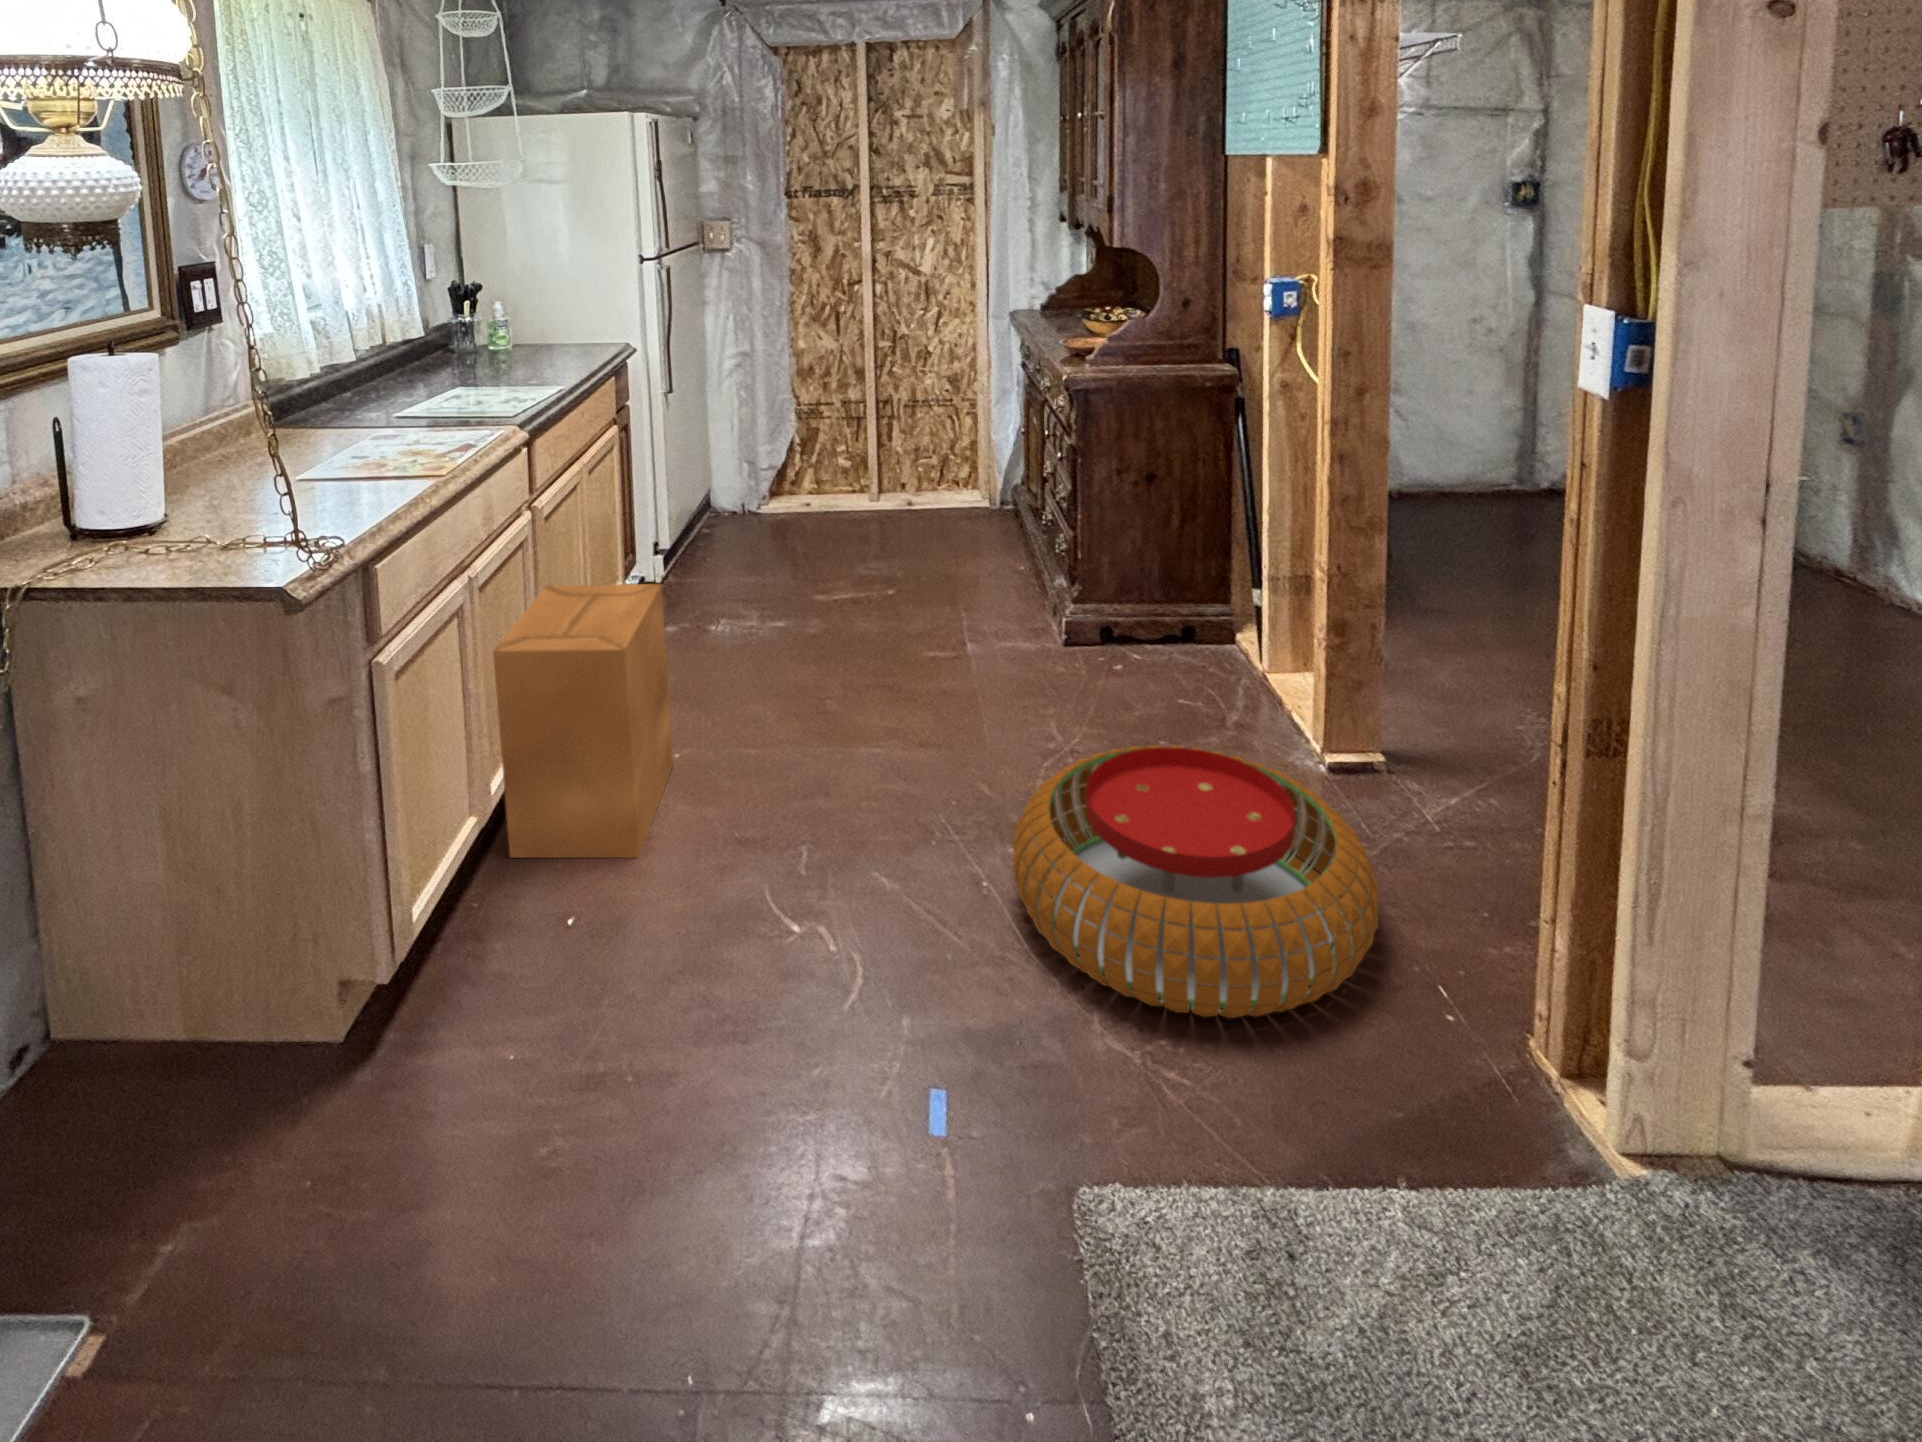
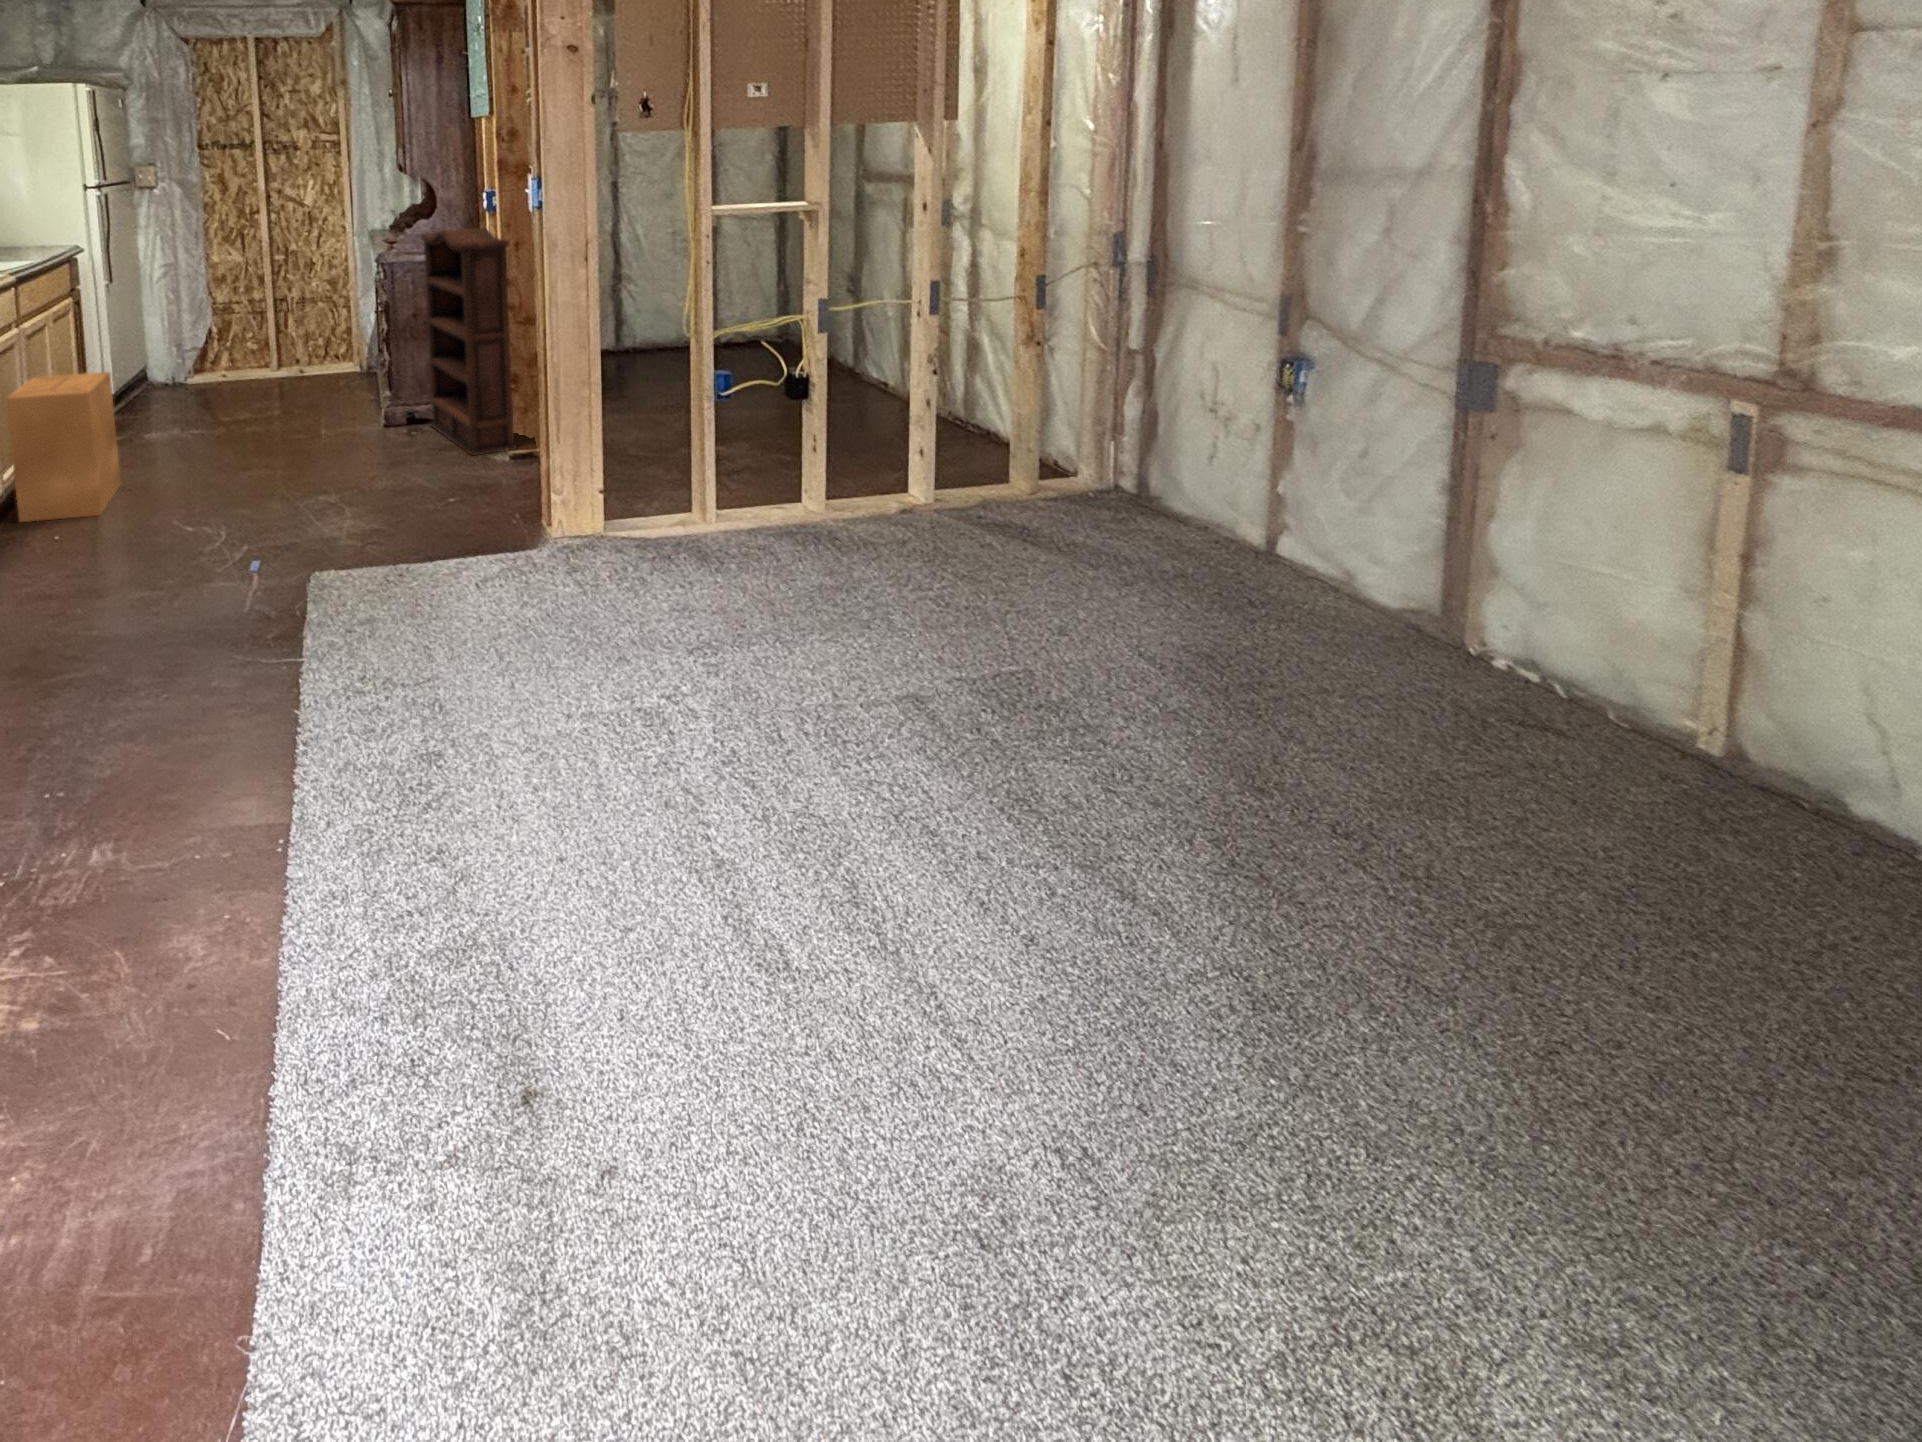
bookshelf: none [1151,342,1350,763] -> present [421,228,517,456]
pouf: present [1012,745,1379,1018] -> none [310,428,490,527]

